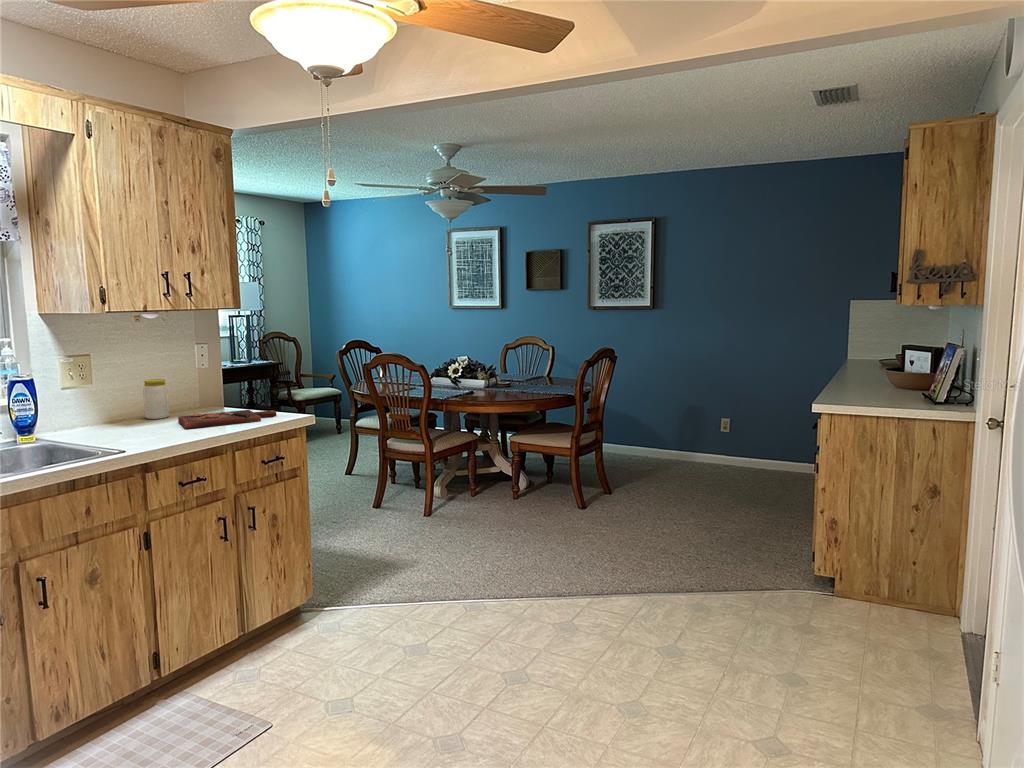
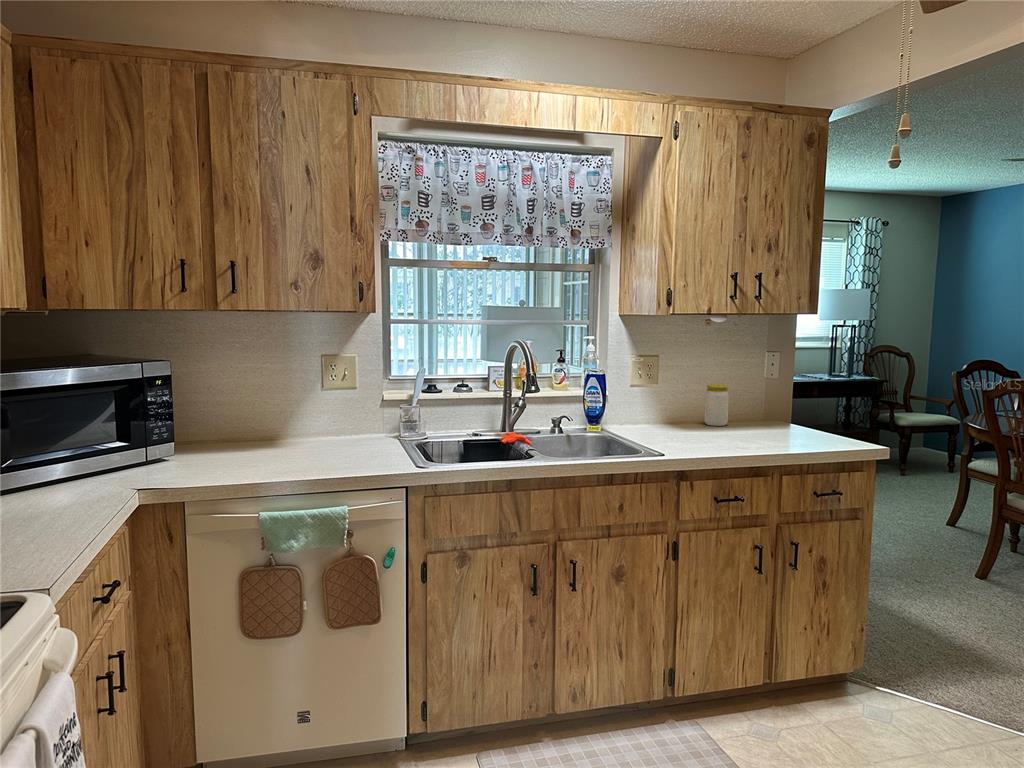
cutting board: present [178,410,276,429] -> none [732,426,841,445]

